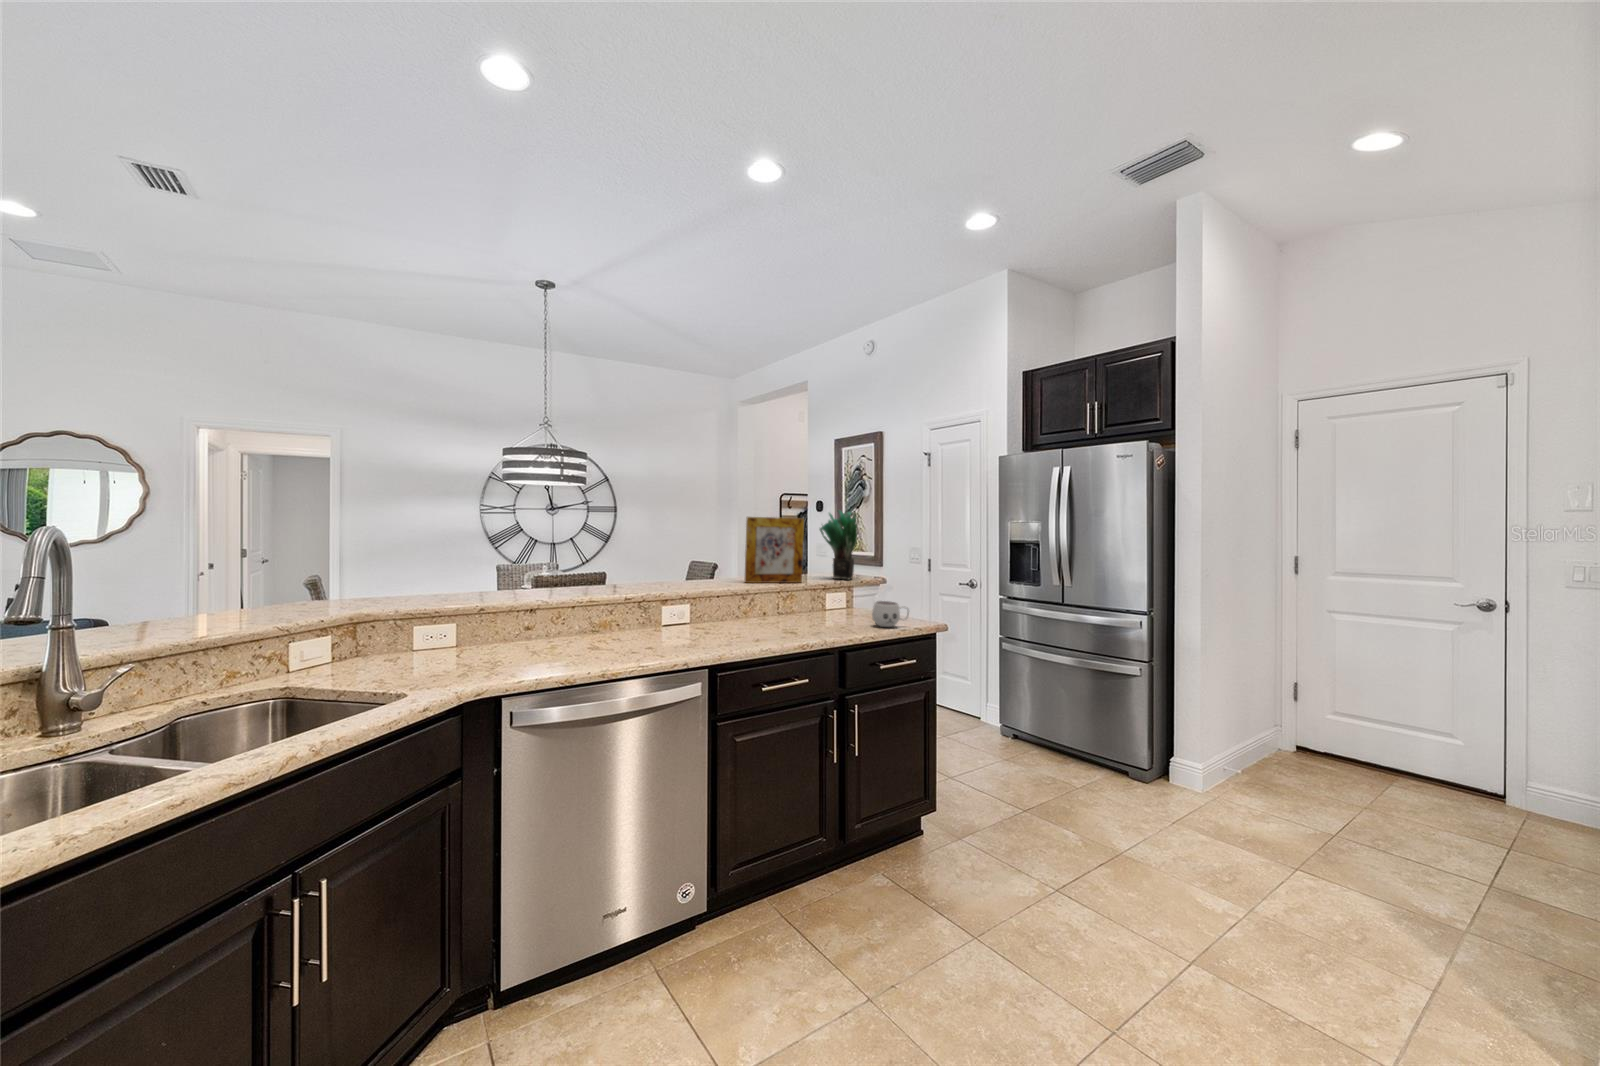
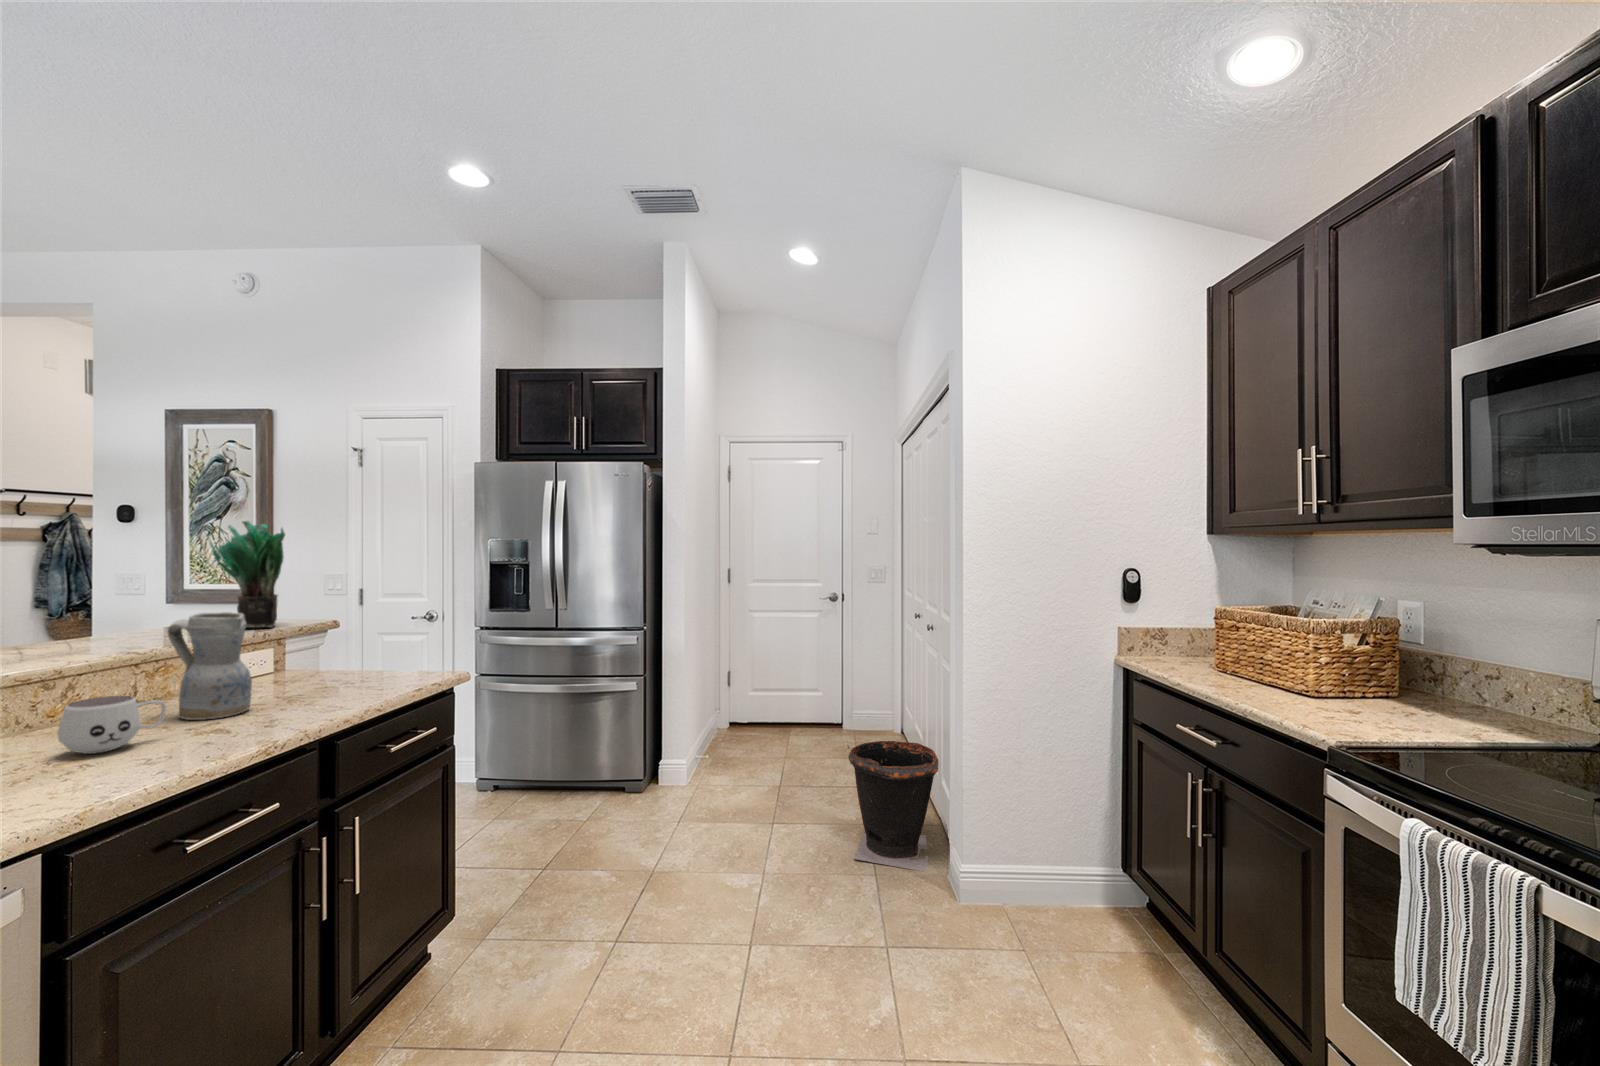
picture frame: present [745,517,804,583] -> none [51,535,190,658]
ceramic pitcher: none [782,565,818,628] -> present [168,612,252,720]
mug: present [872,601,909,627] -> present [57,696,166,754]
waste bin: none [1394,804,1584,1025] -> present [847,741,939,871]

